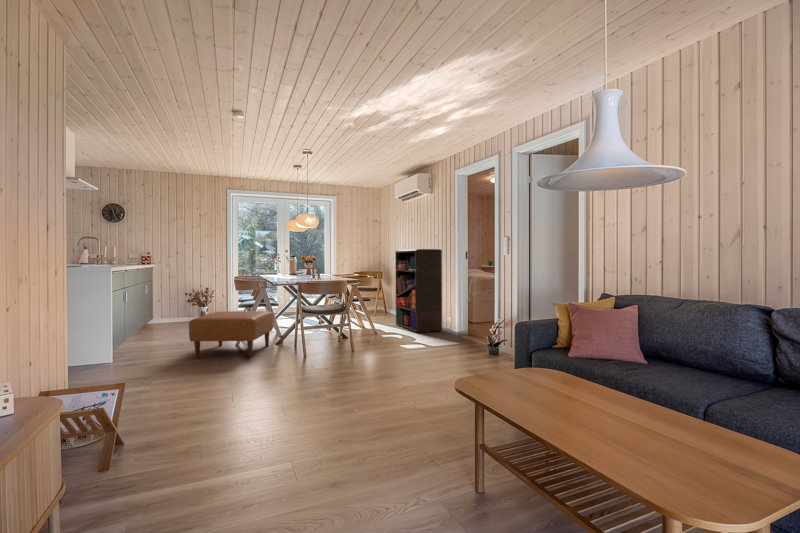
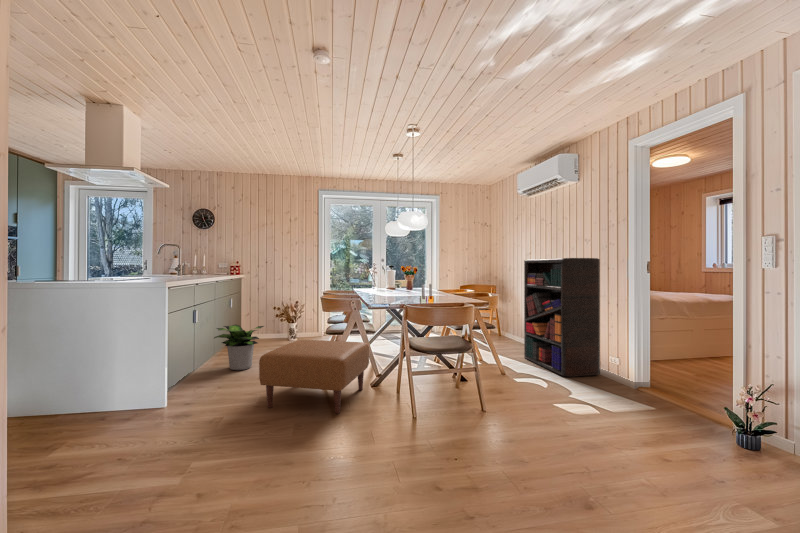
potted plant: none [134,305,184,341] -> present [214,325,264,370]

